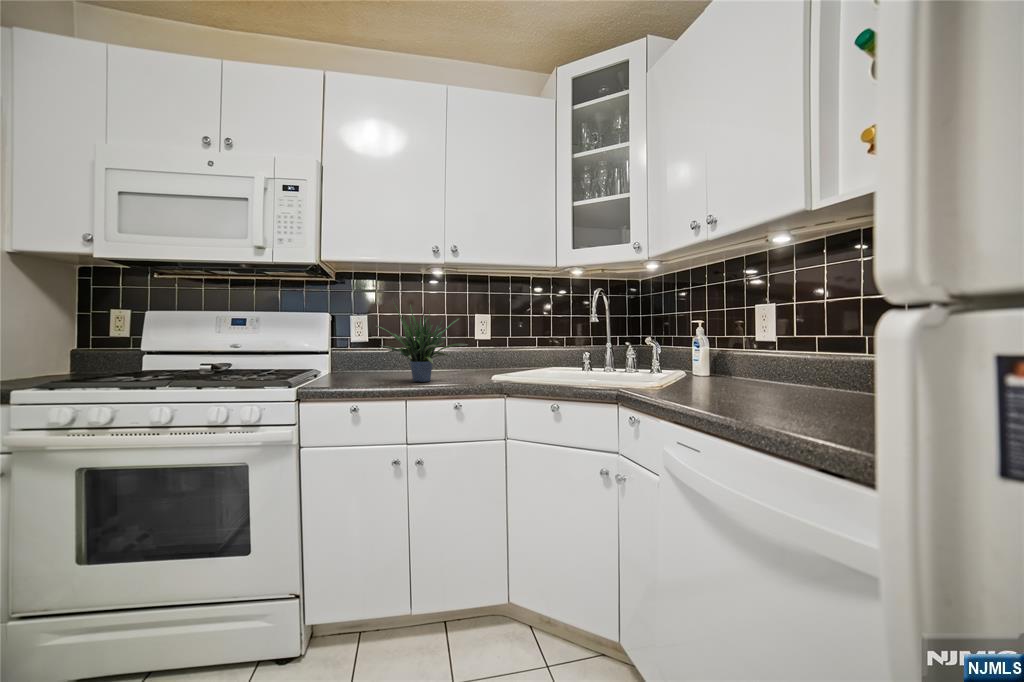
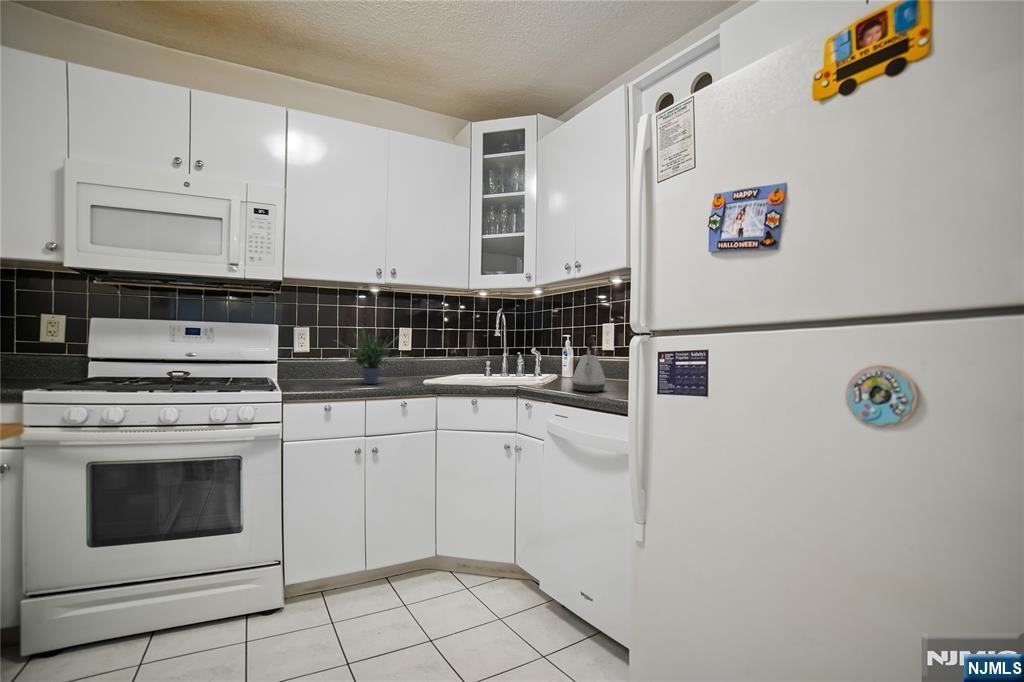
kettle: none [708,307,771,397] -> present [572,338,606,392]

